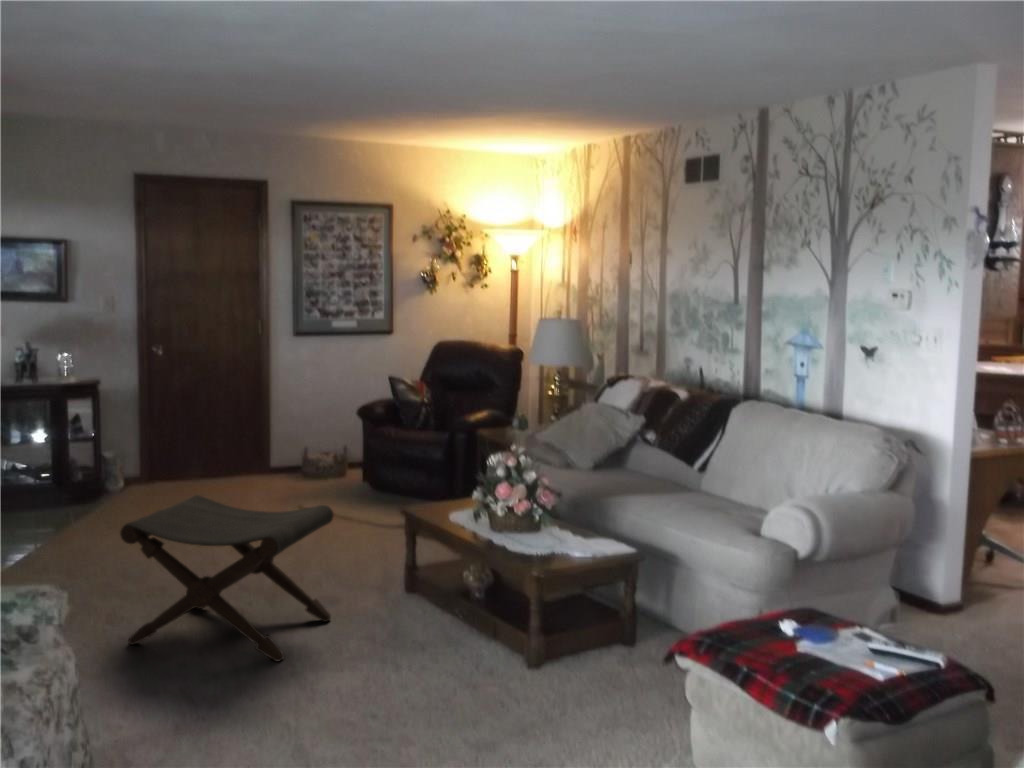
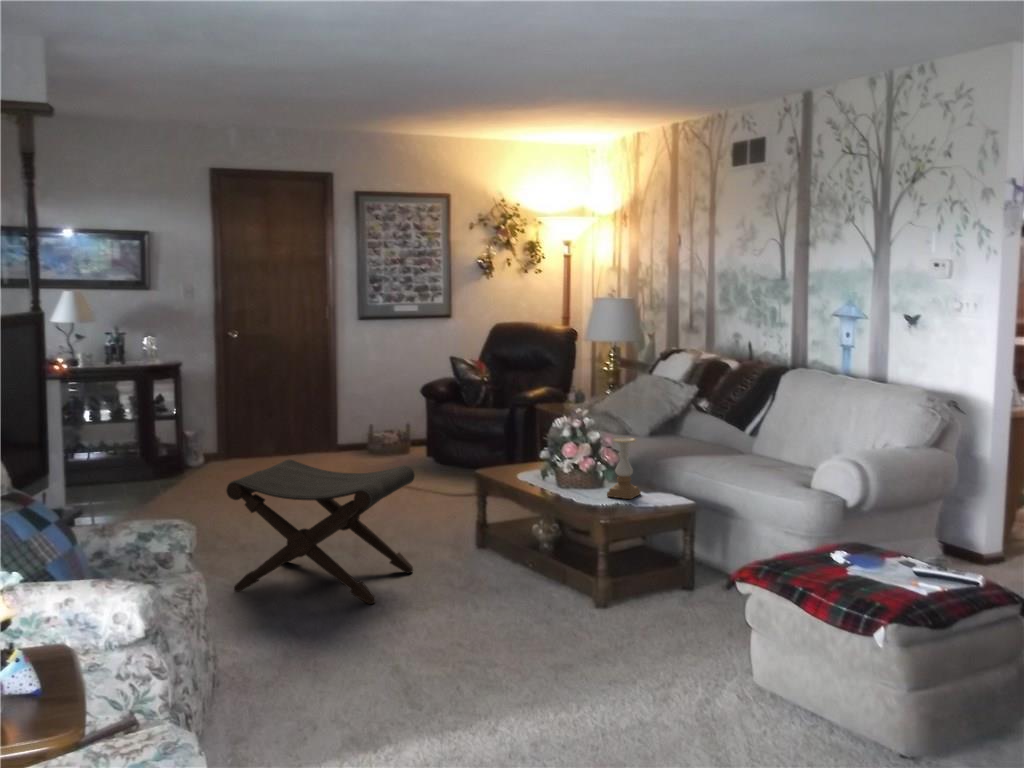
candle holder: none [541,478,578,546] -> present [607,437,641,499]

